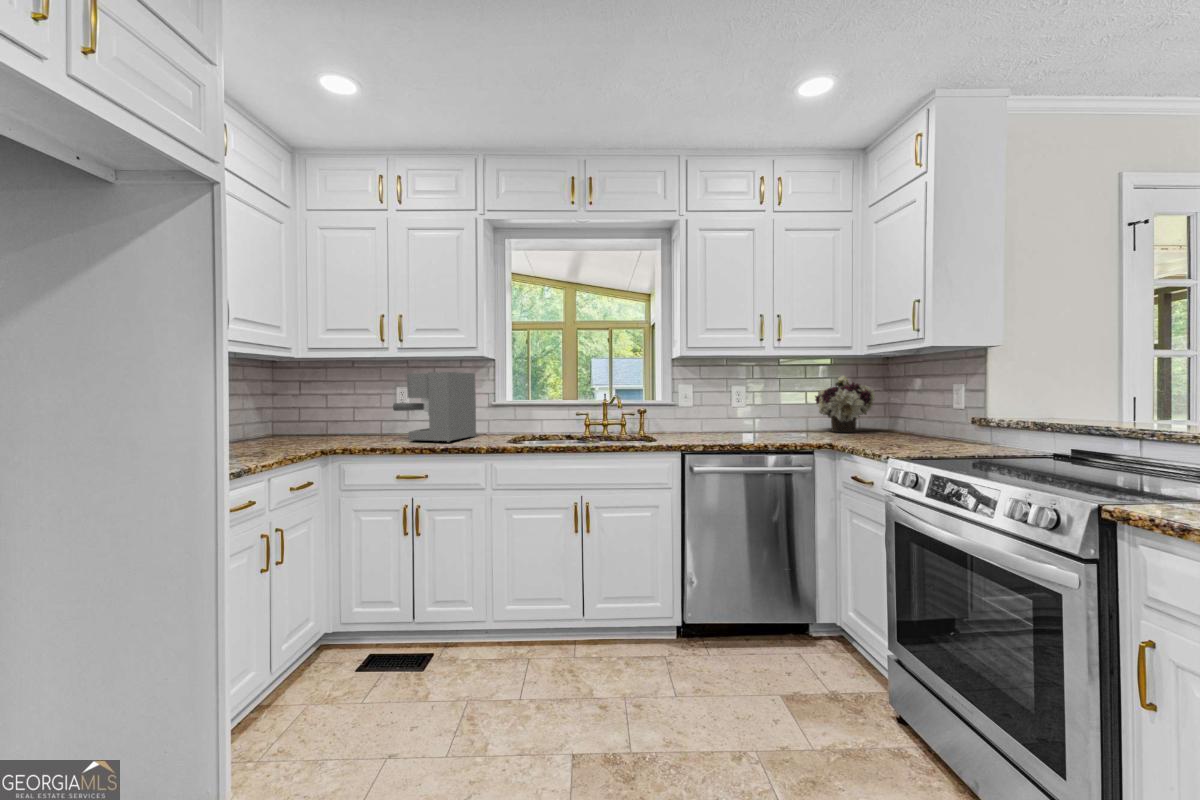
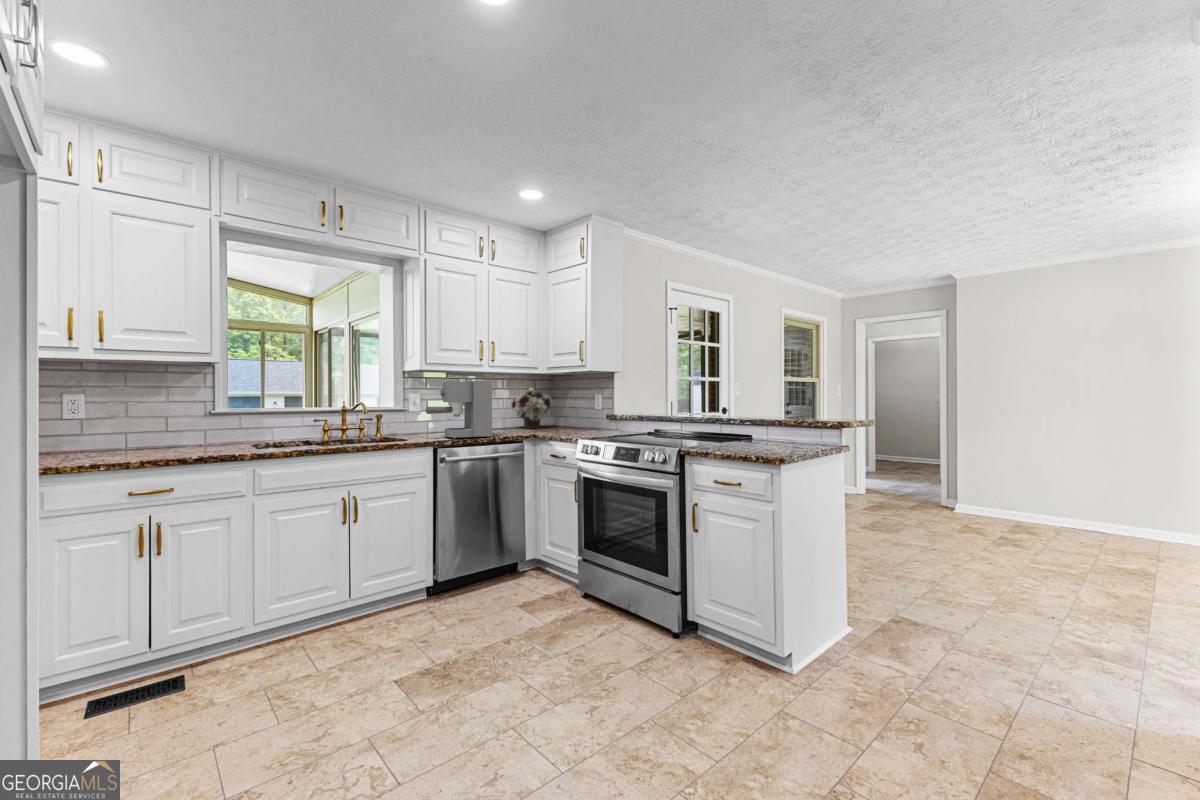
coffee maker: present [393,372,476,442] -> present [426,381,492,439]

